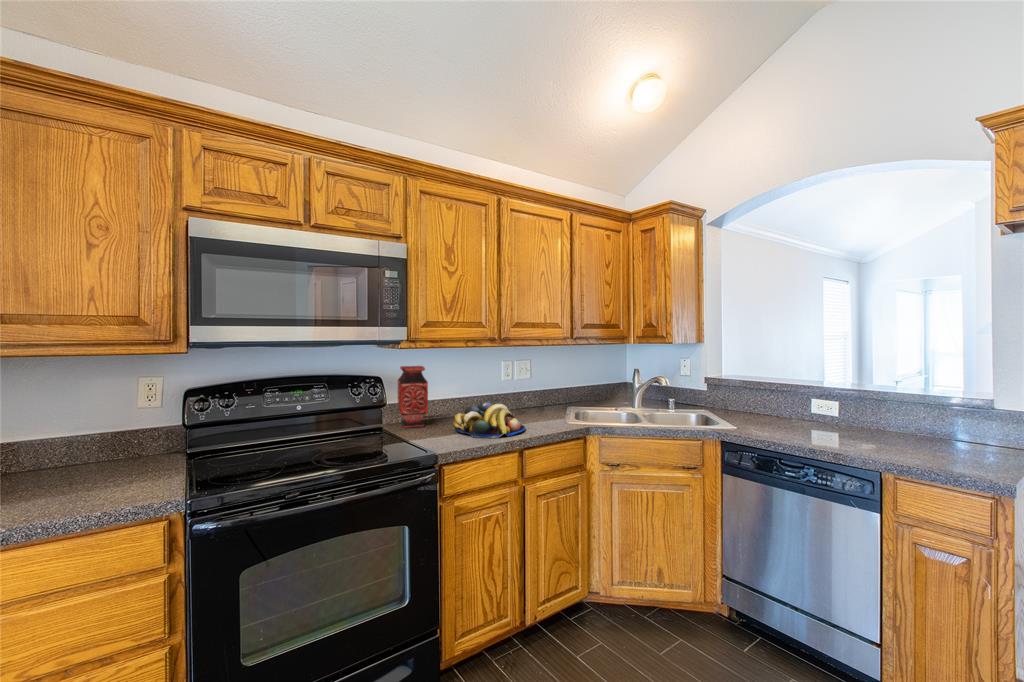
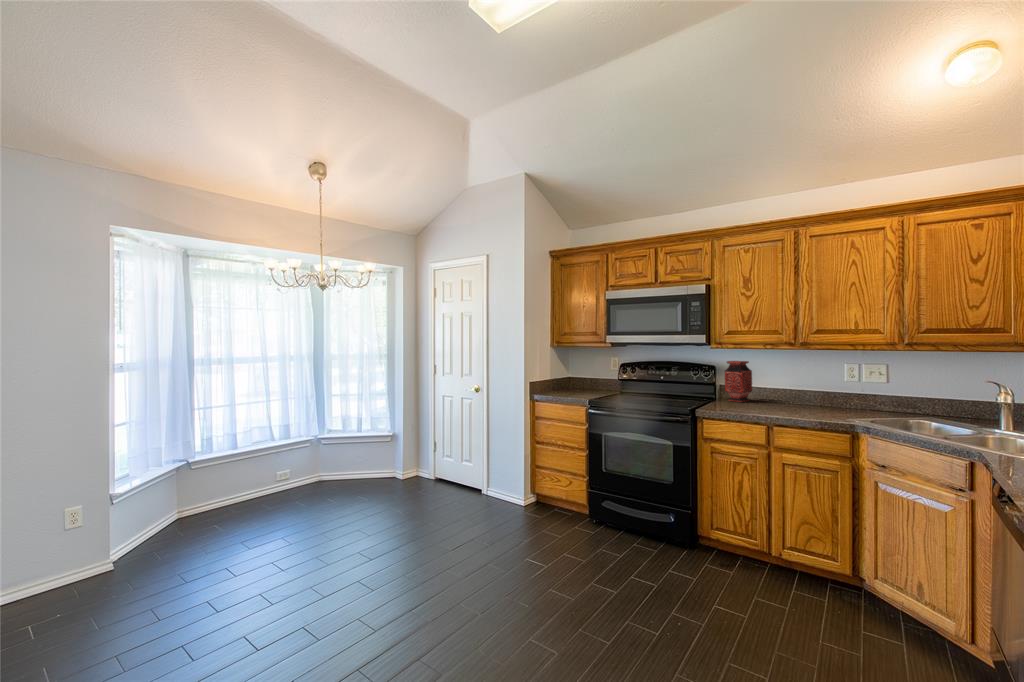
fruit bowl: present [453,402,525,438] -> none [744,391,807,414]

